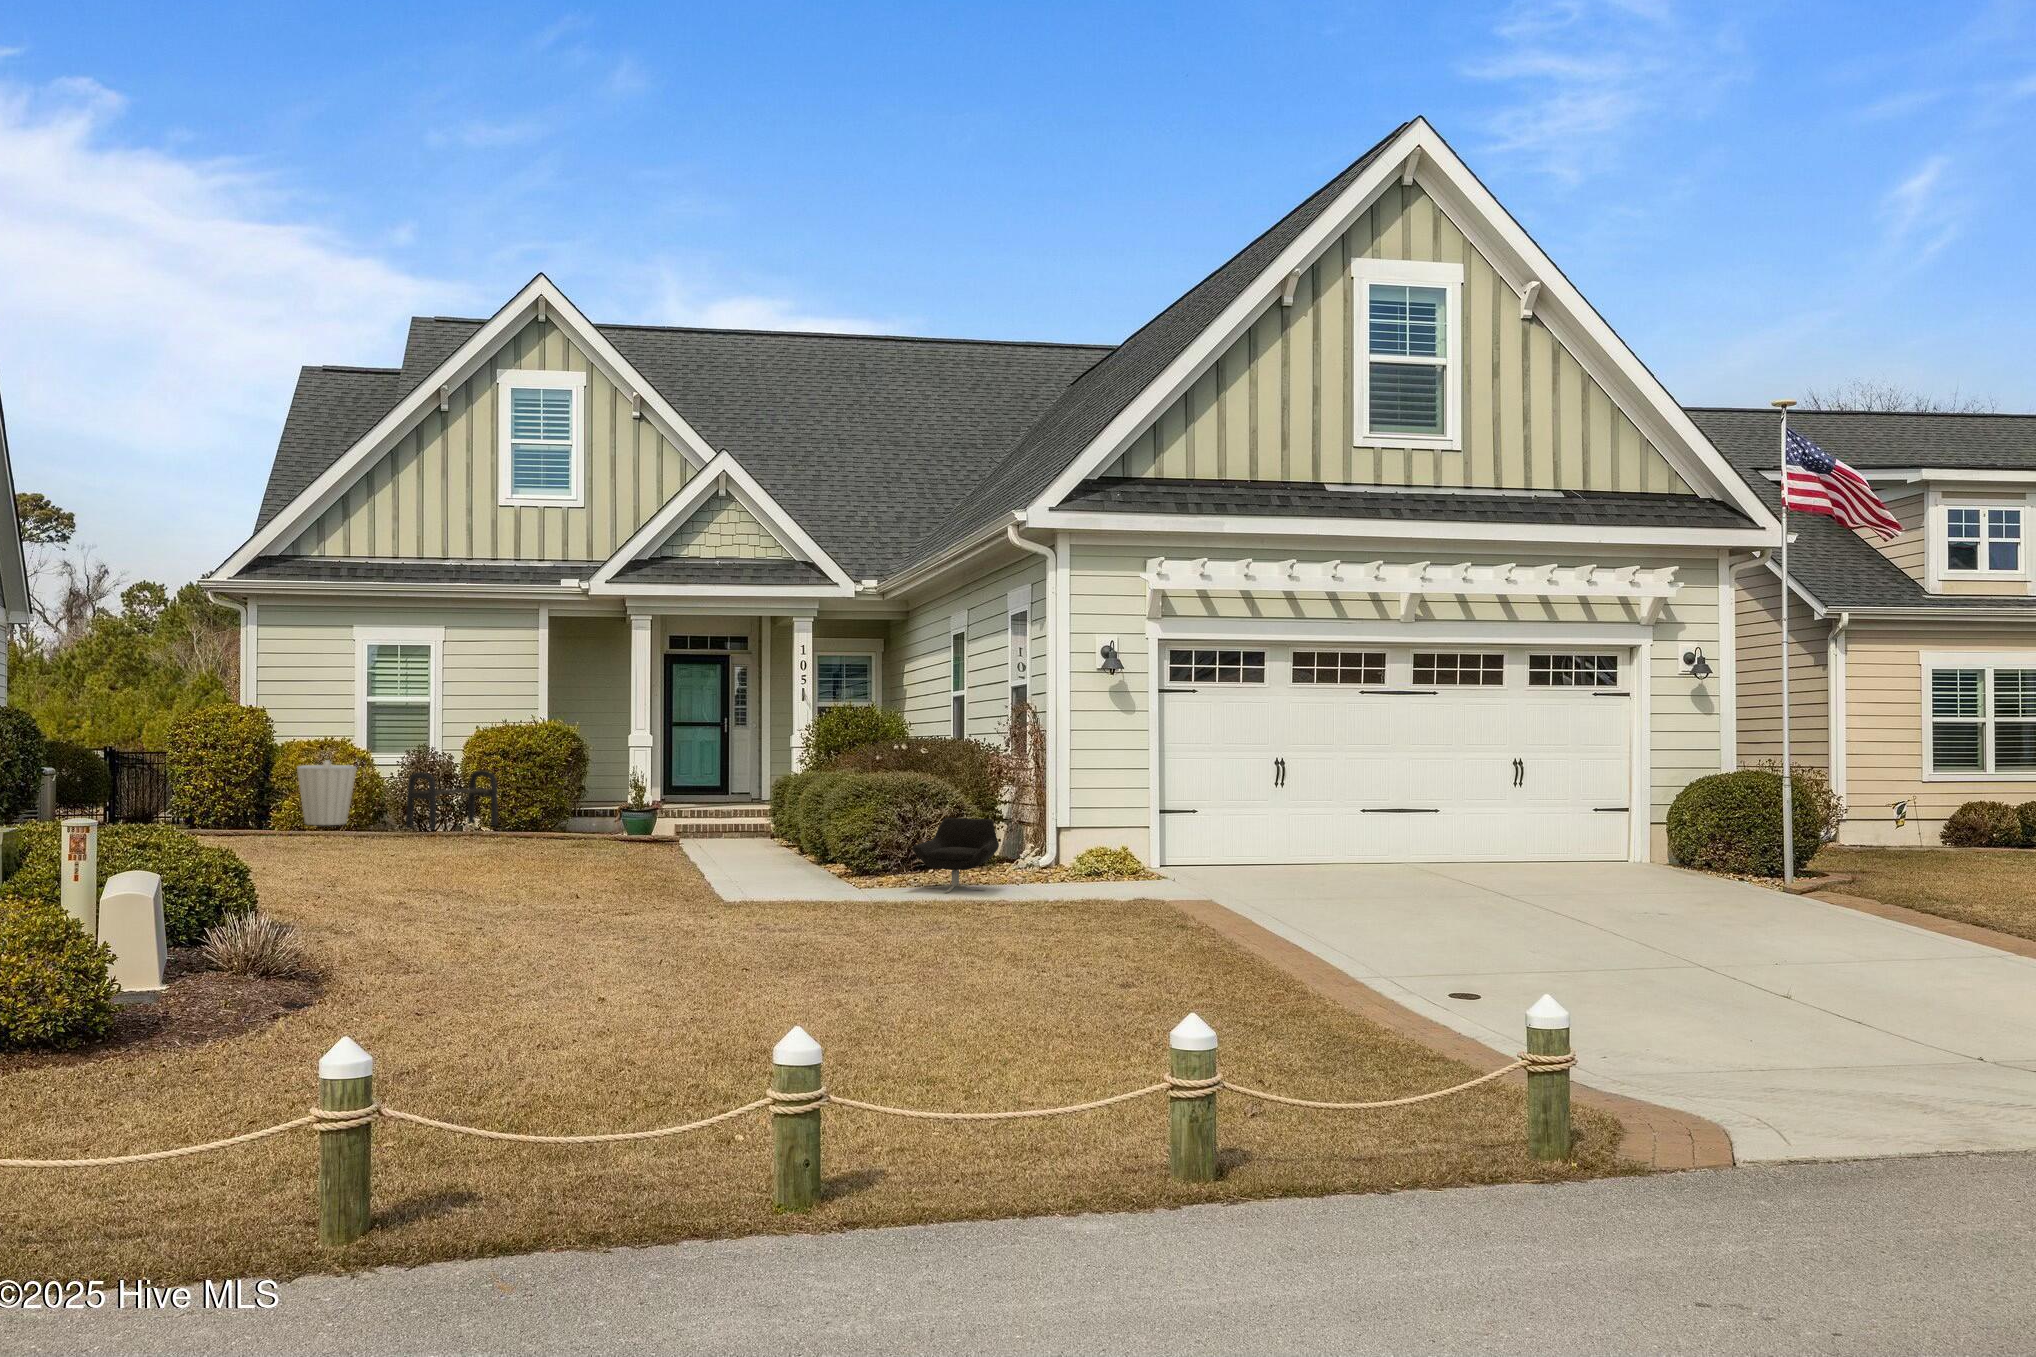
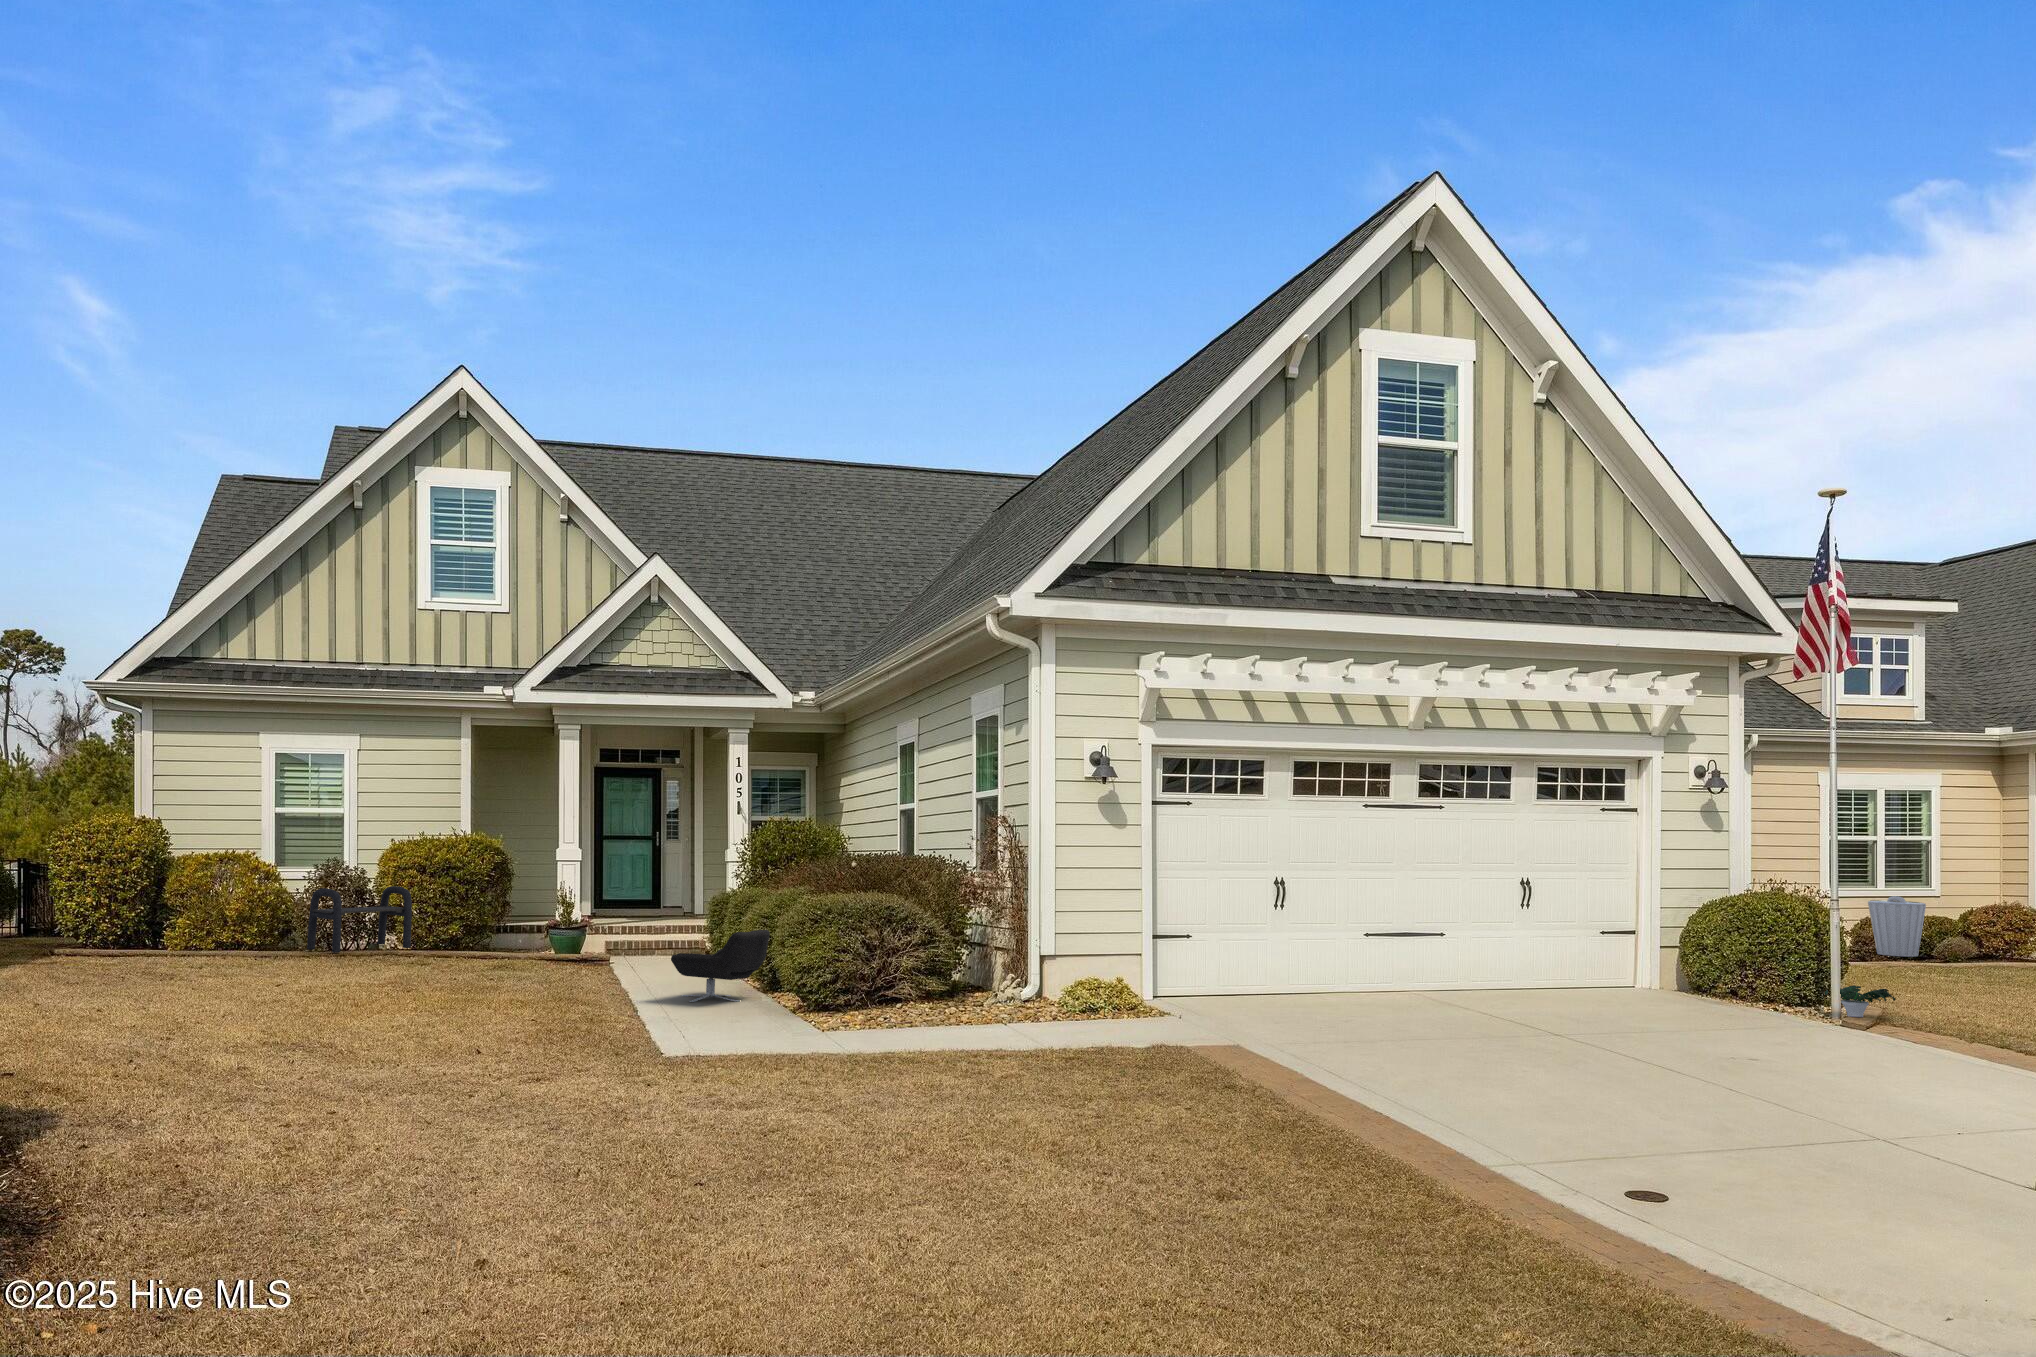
trash can: present [297,760,357,825] -> present [1868,896,1926,957]
lounge chair: present [912,818,999,893] -> present [671,930,770,1002]
potted plant: none [1799,860,1862,889] -> present [1825,985,1896,1017]

